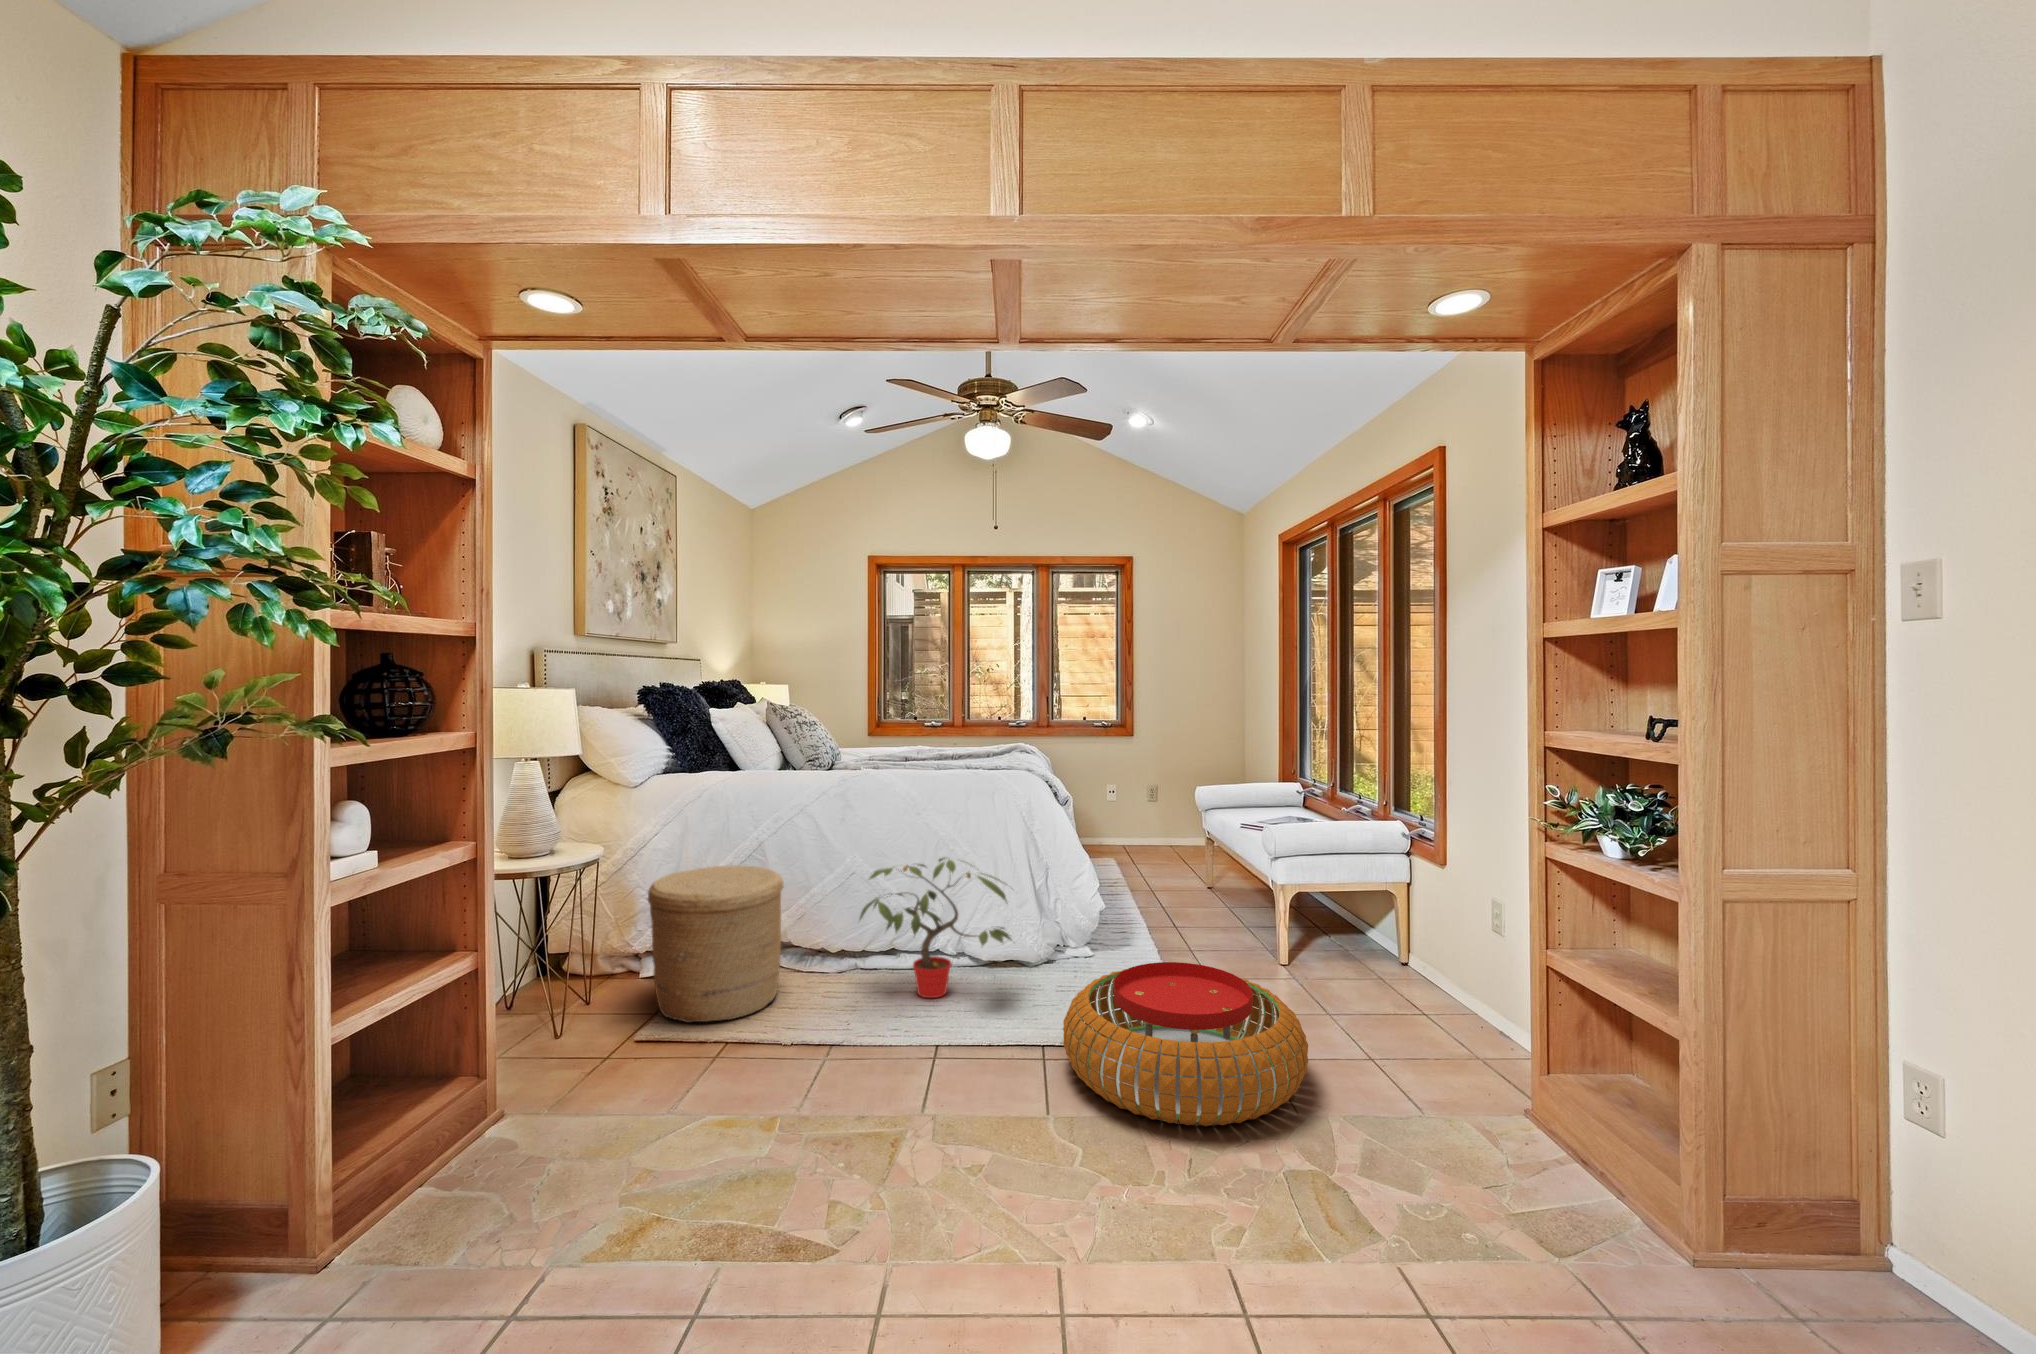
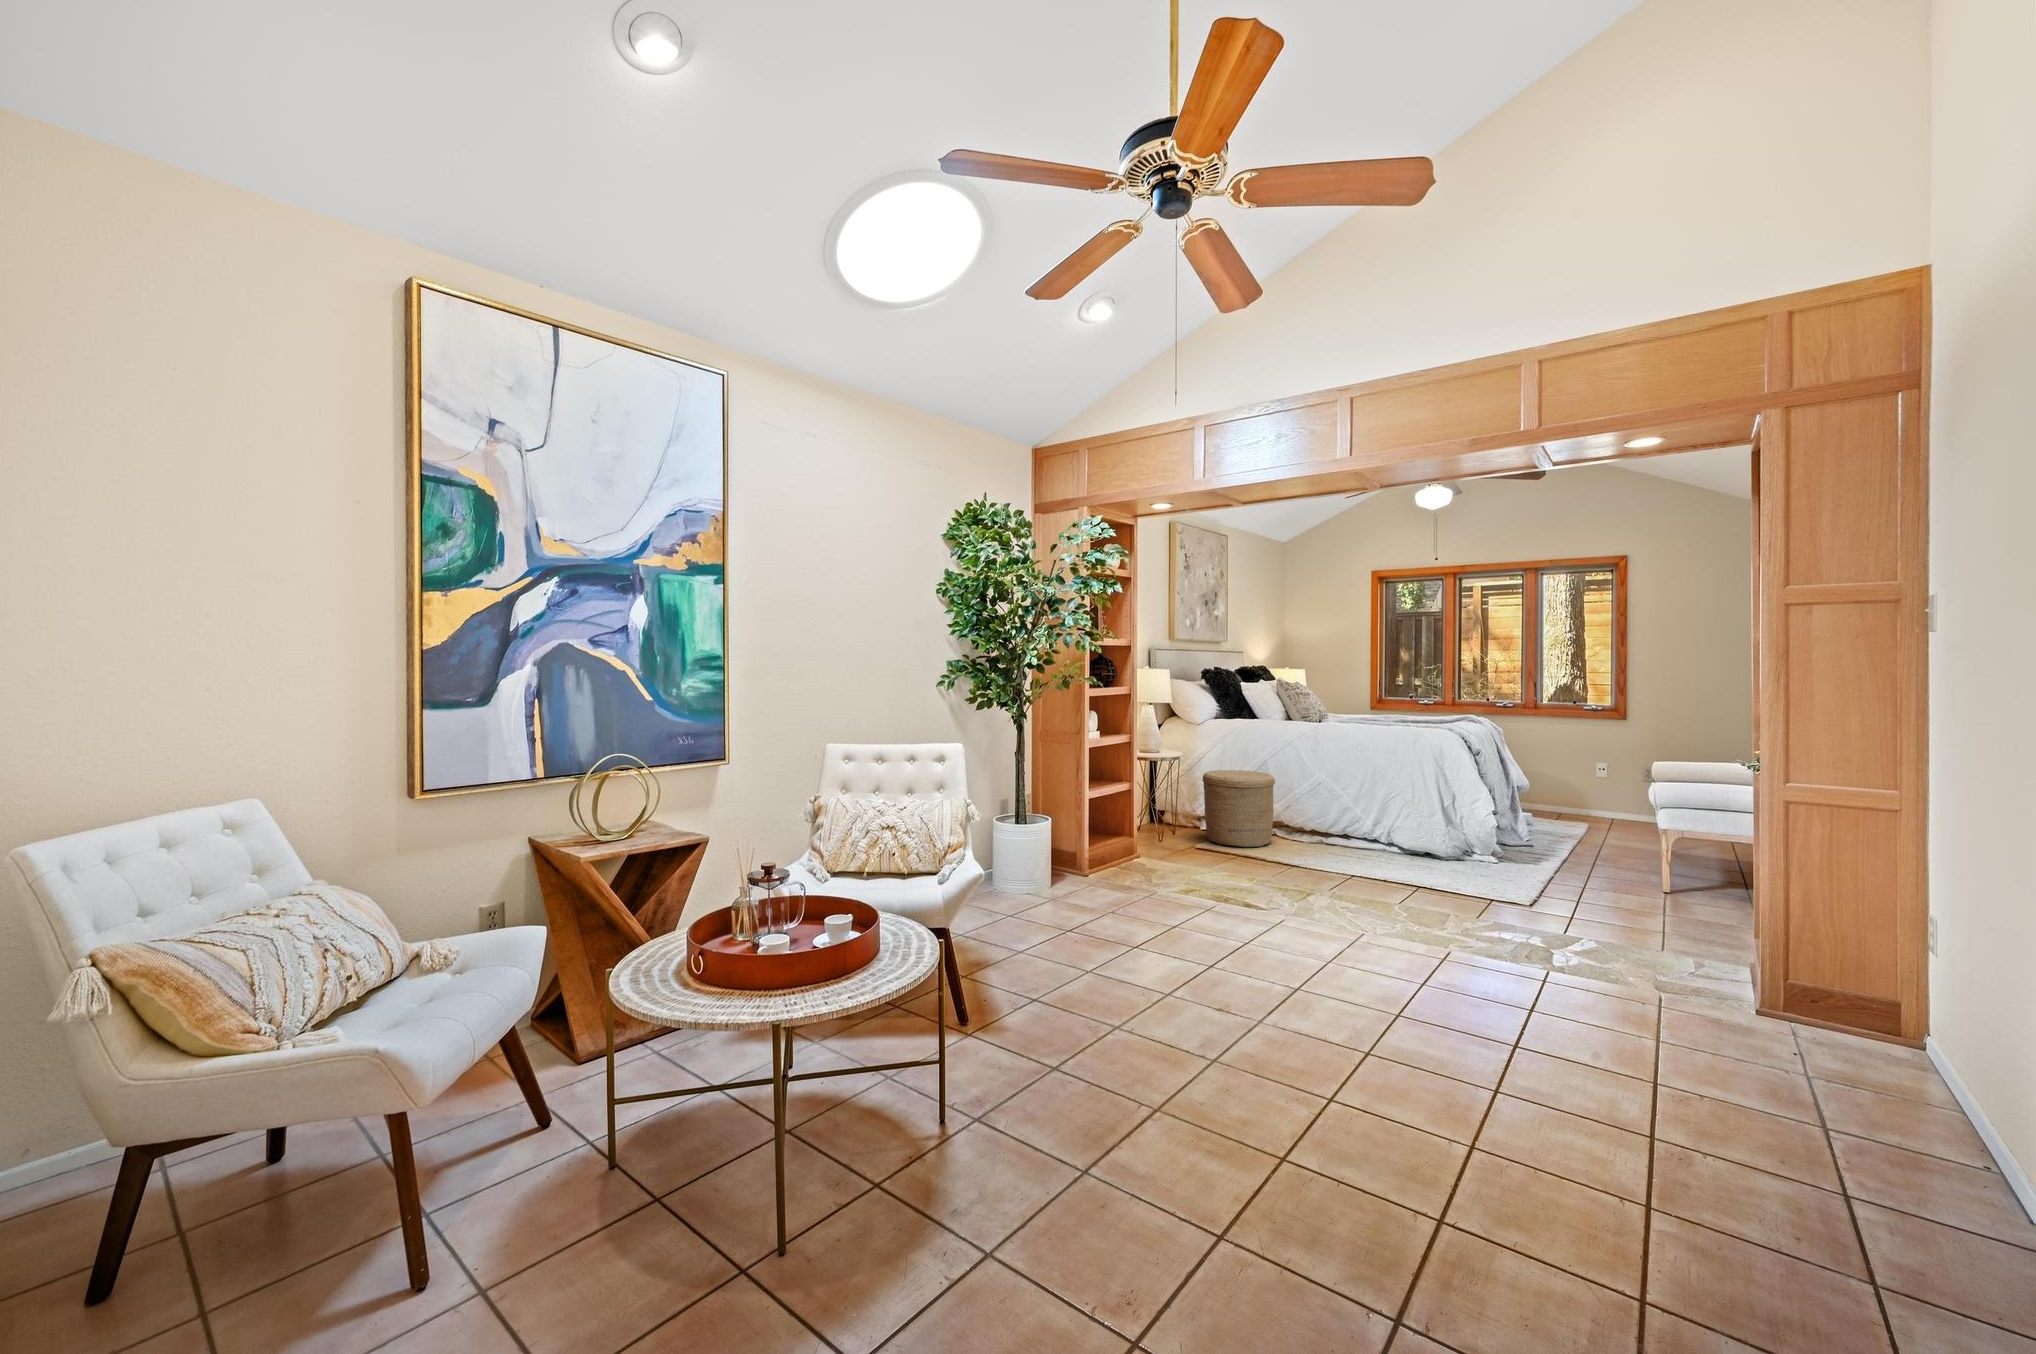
potted plant: present [860,858,1011,998] -> none [1318,775,1424,858]
pouf: present [1063,962,1308,1126] -> none [1418,843,1584,921]

